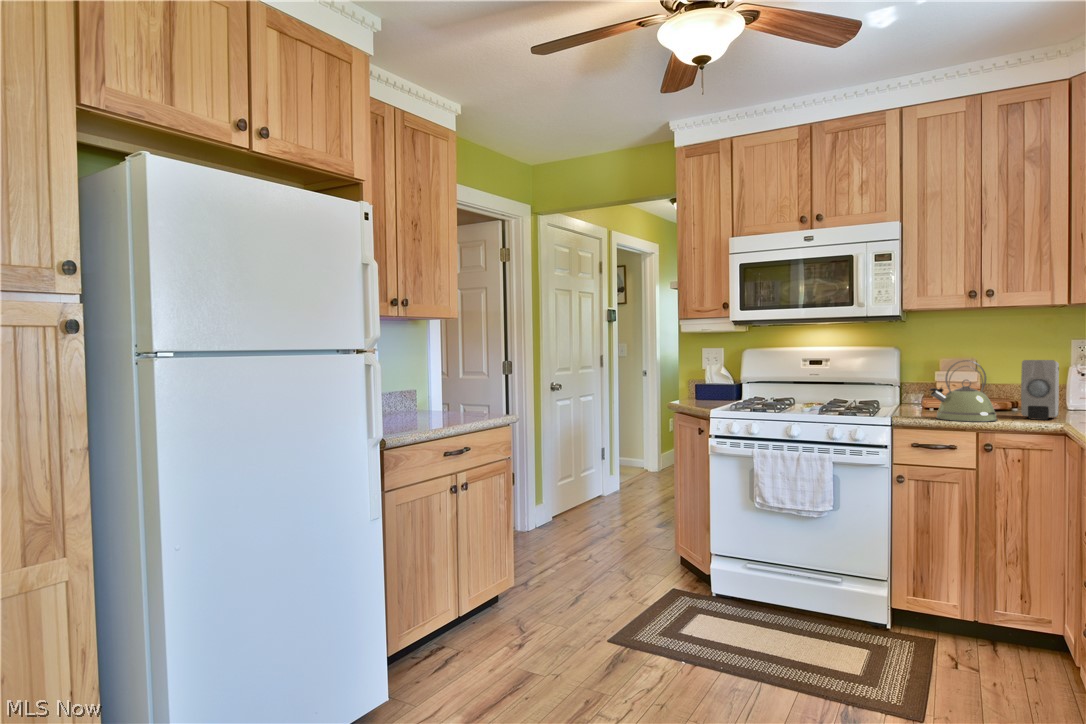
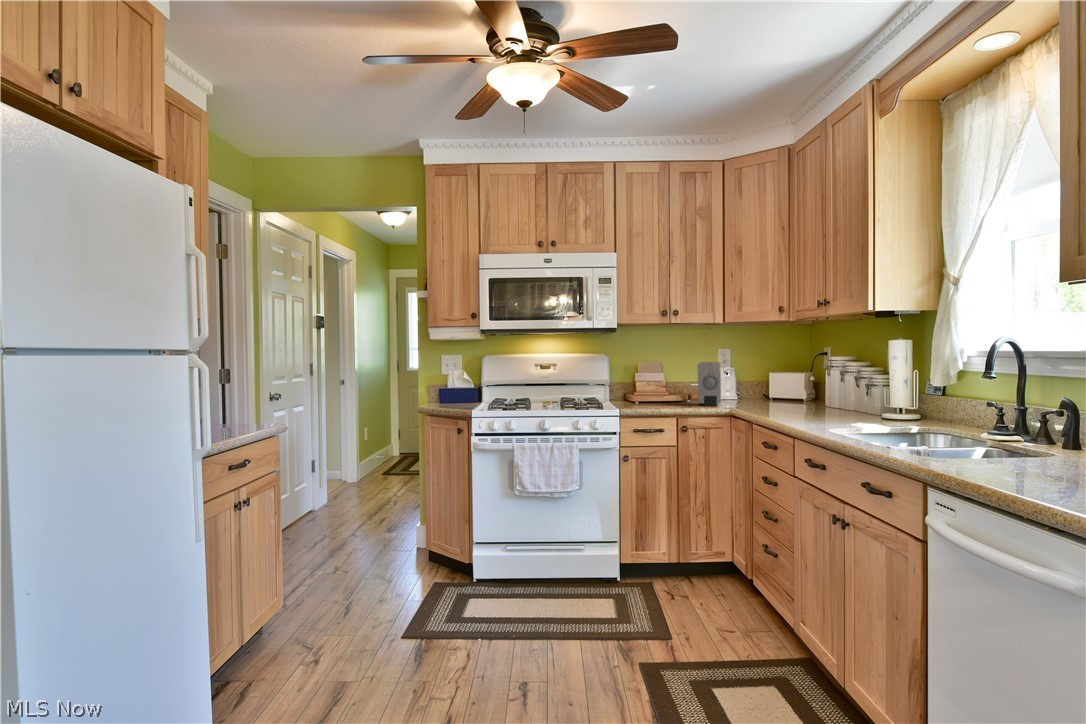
kettle: present [930,360,997,422] -> none [646,362,690,410]

